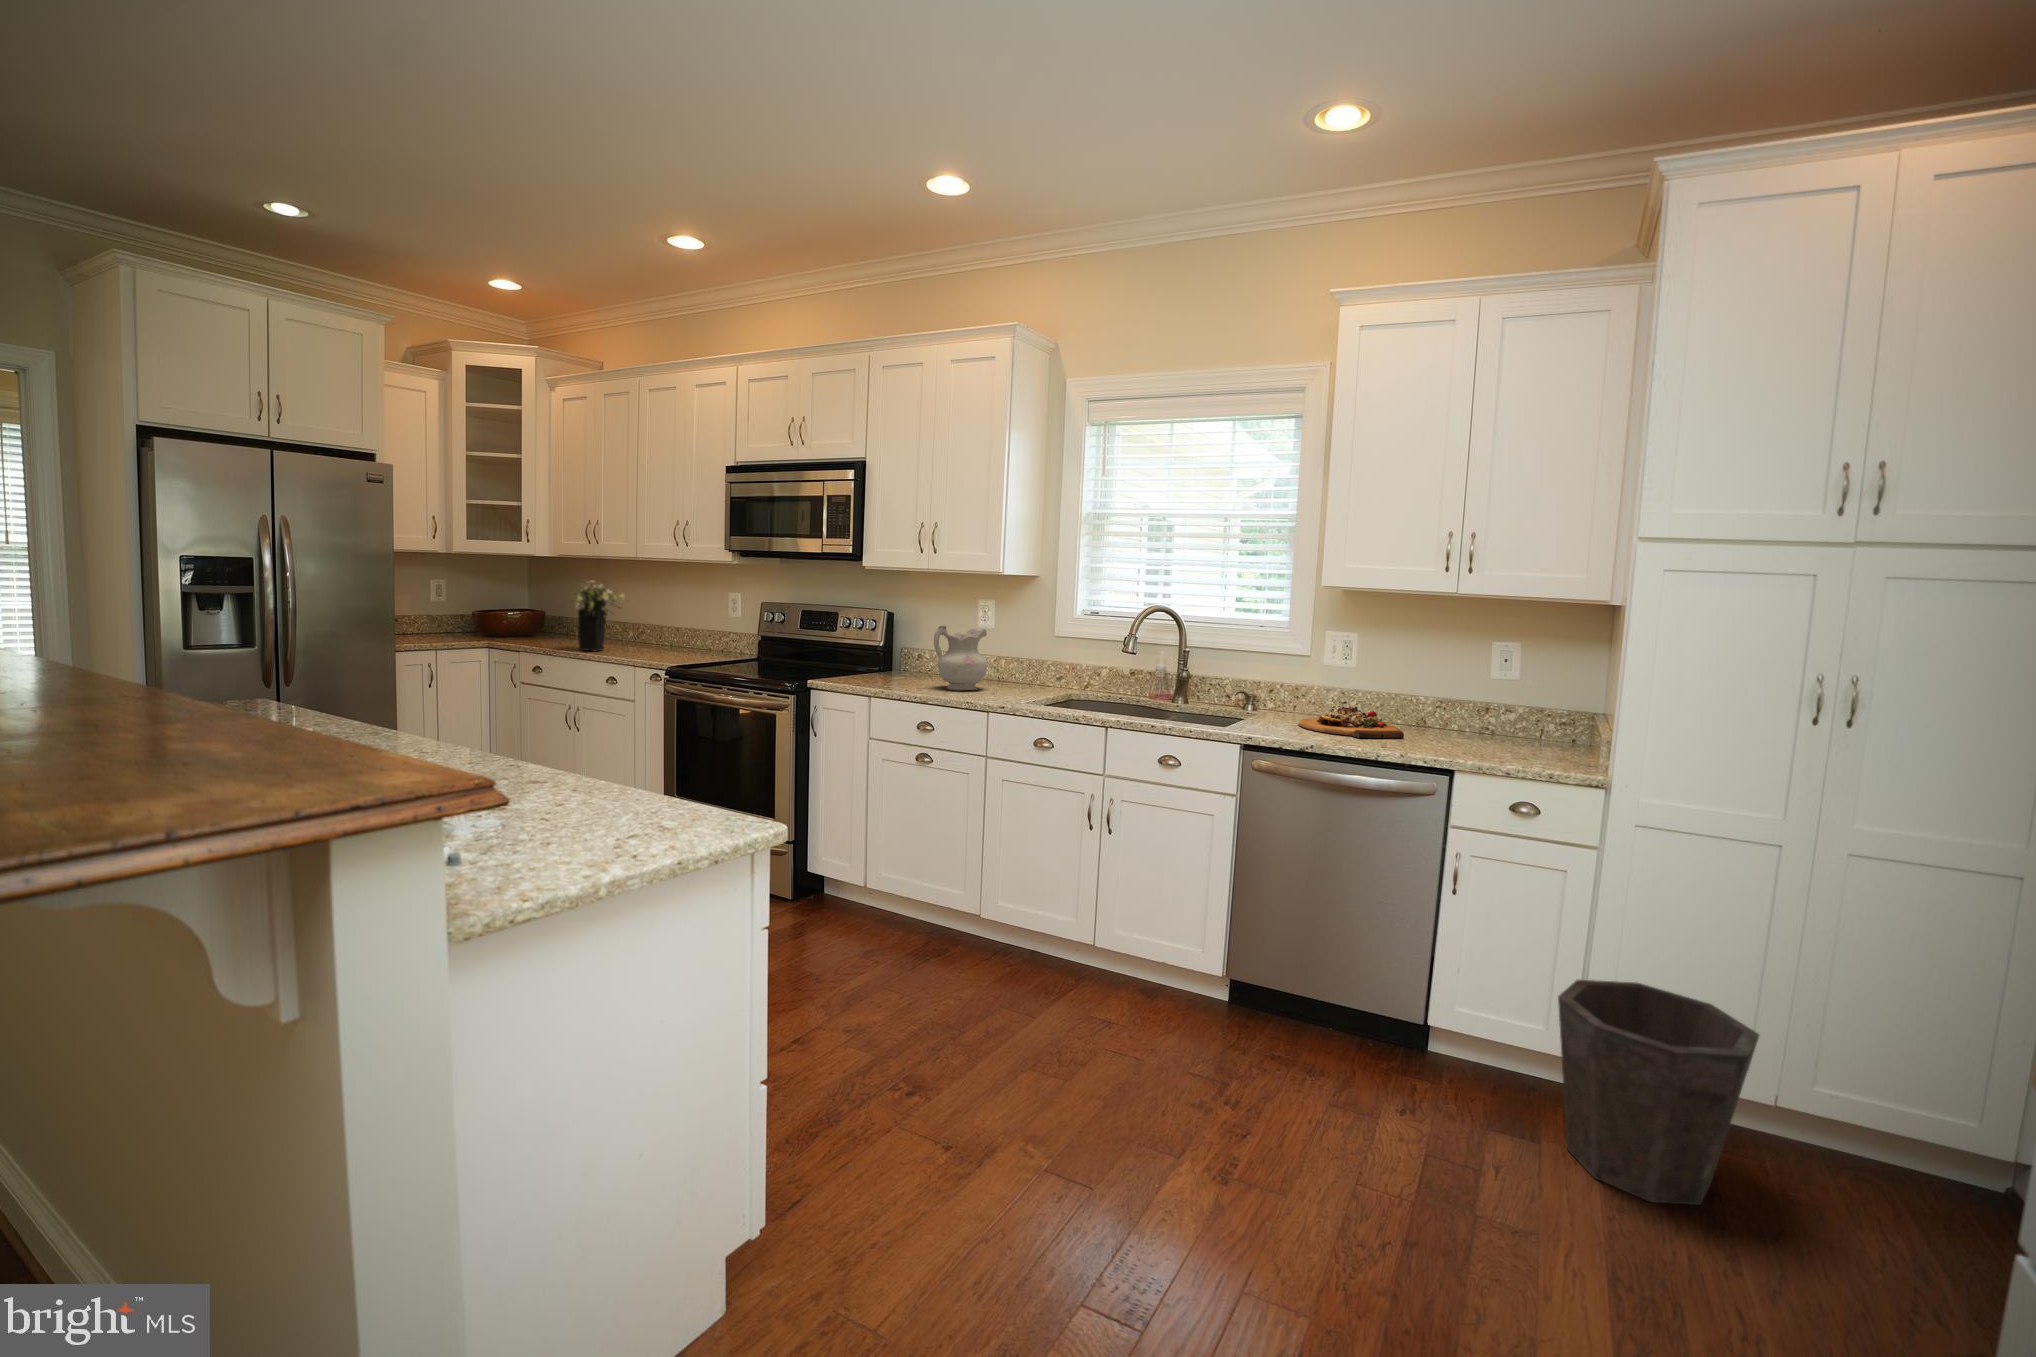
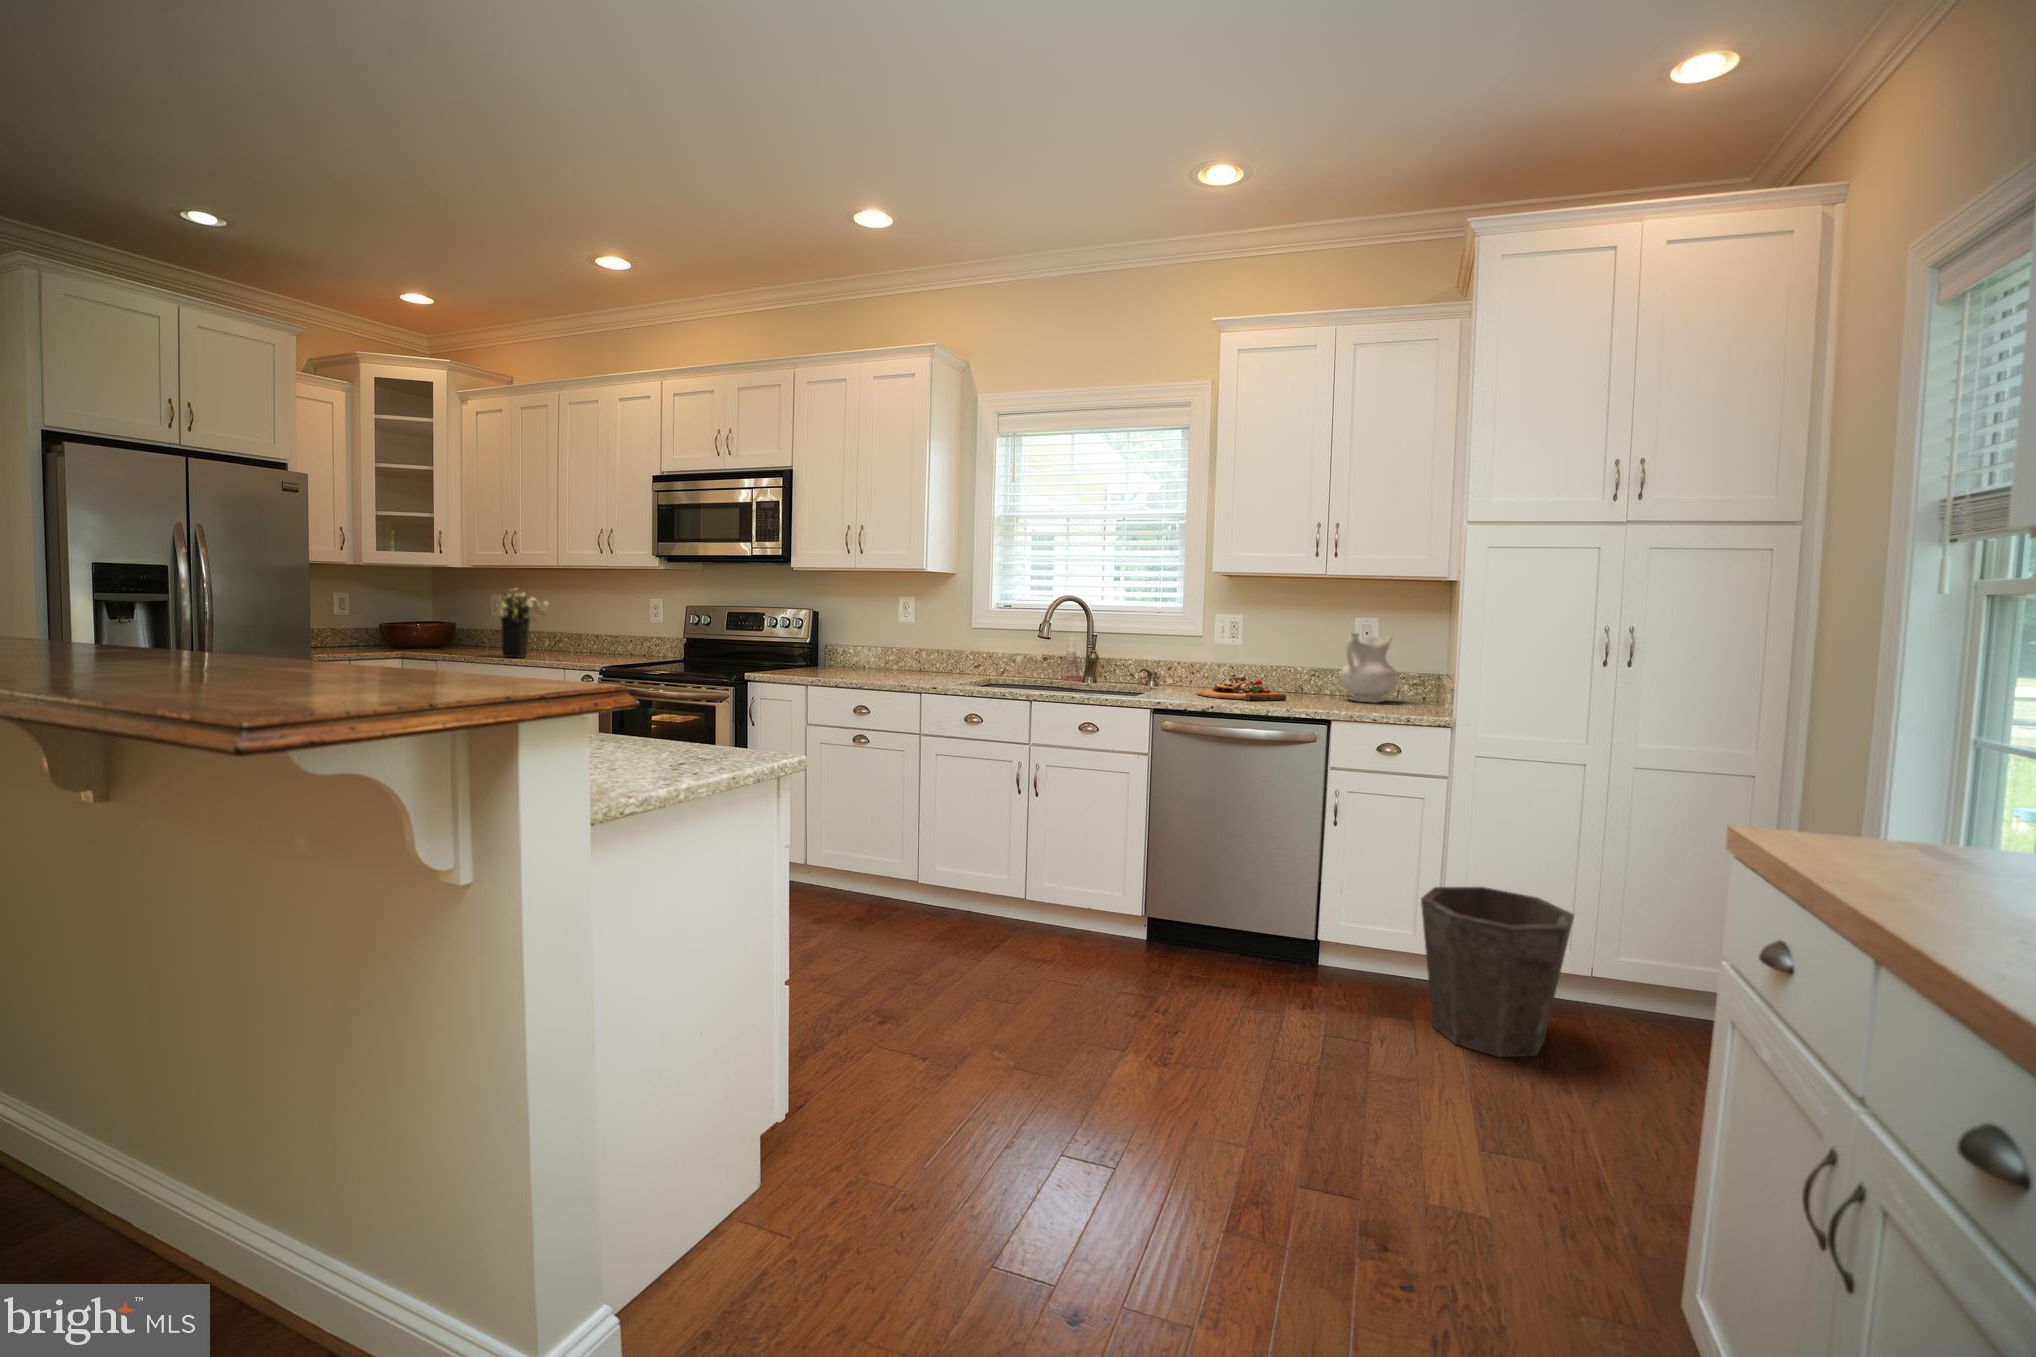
ceramic pitcher: present [934,626,987,690] -> present [1340,633,1397,702]

